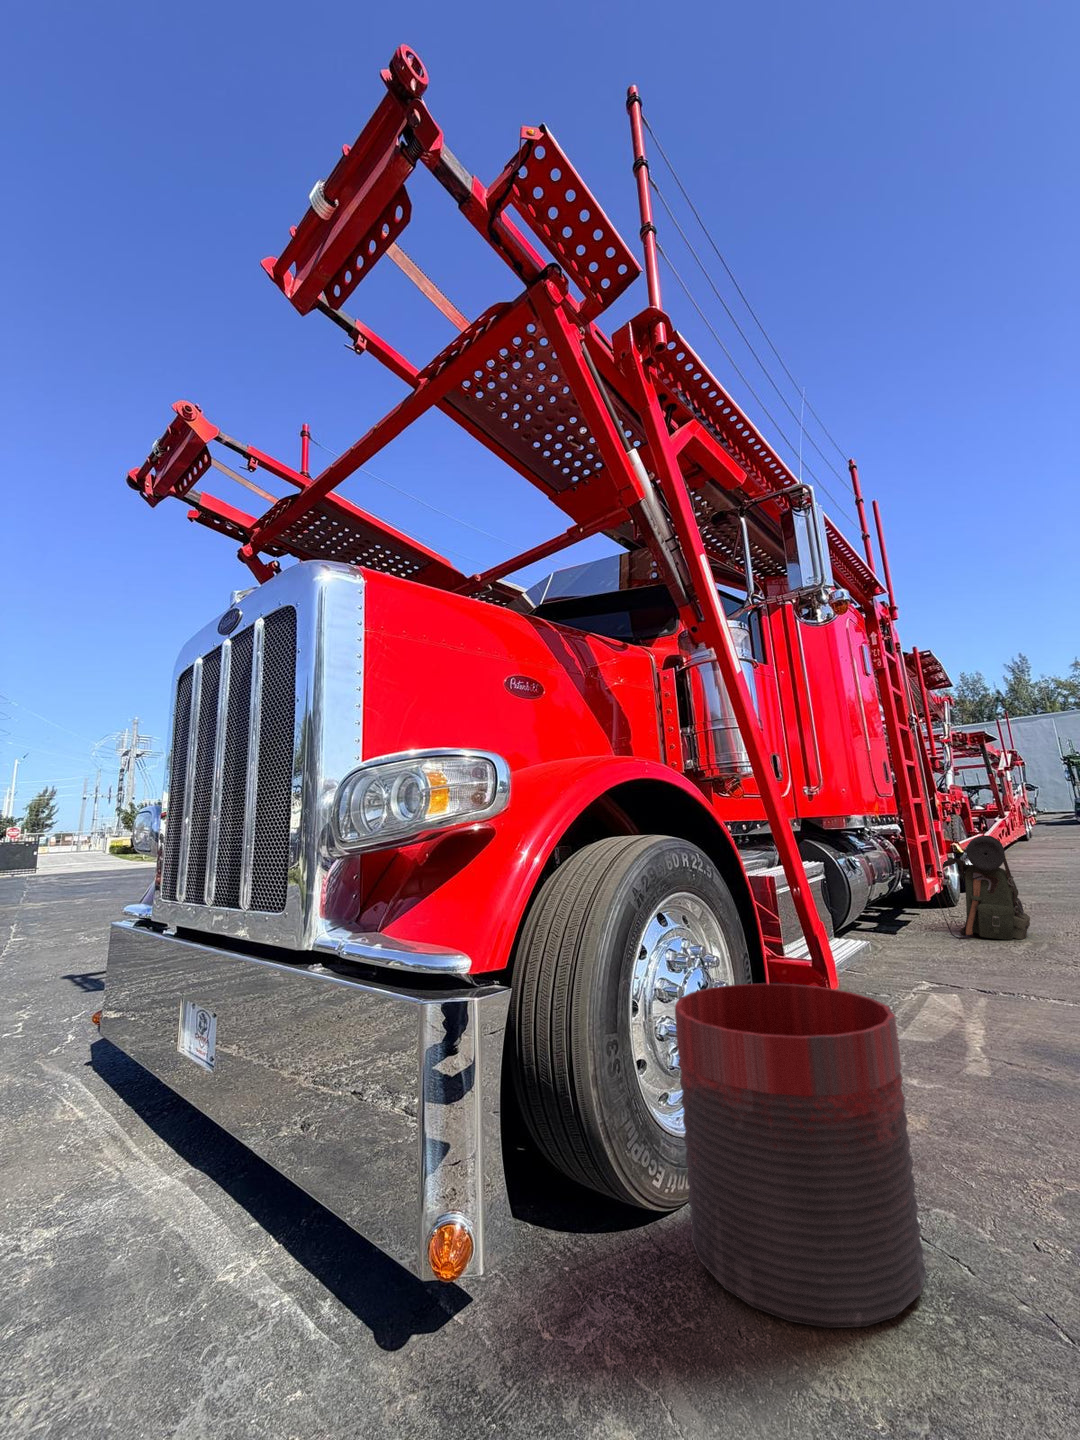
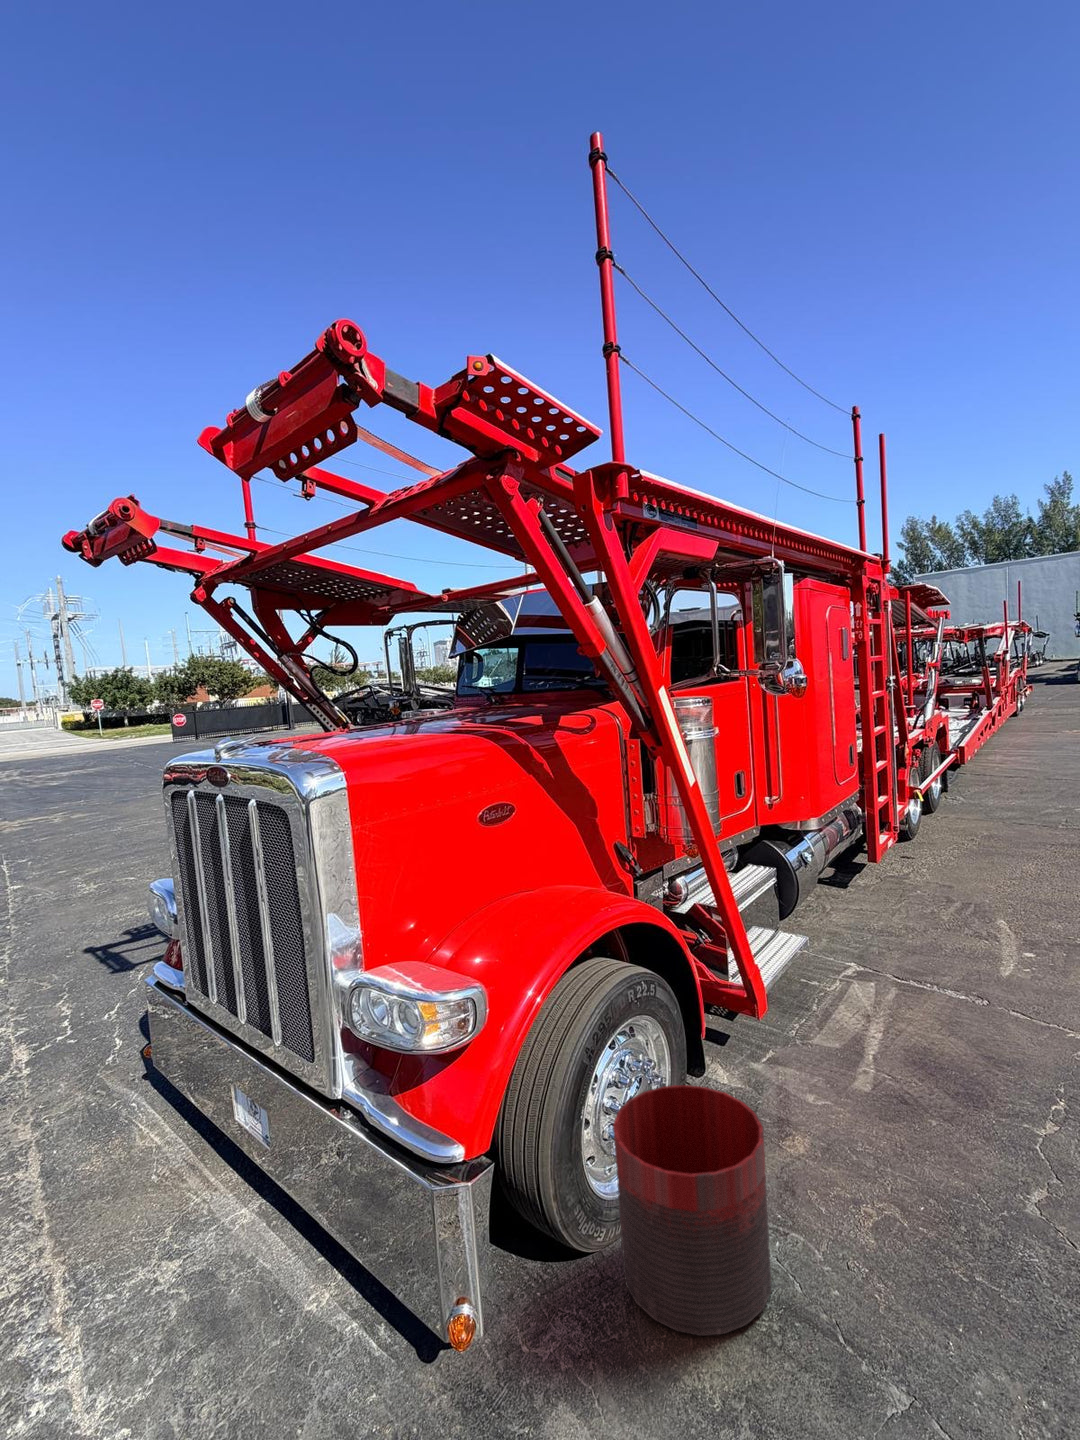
backpack: present [936,836,1030,940] -> none [893,782,980,885]

